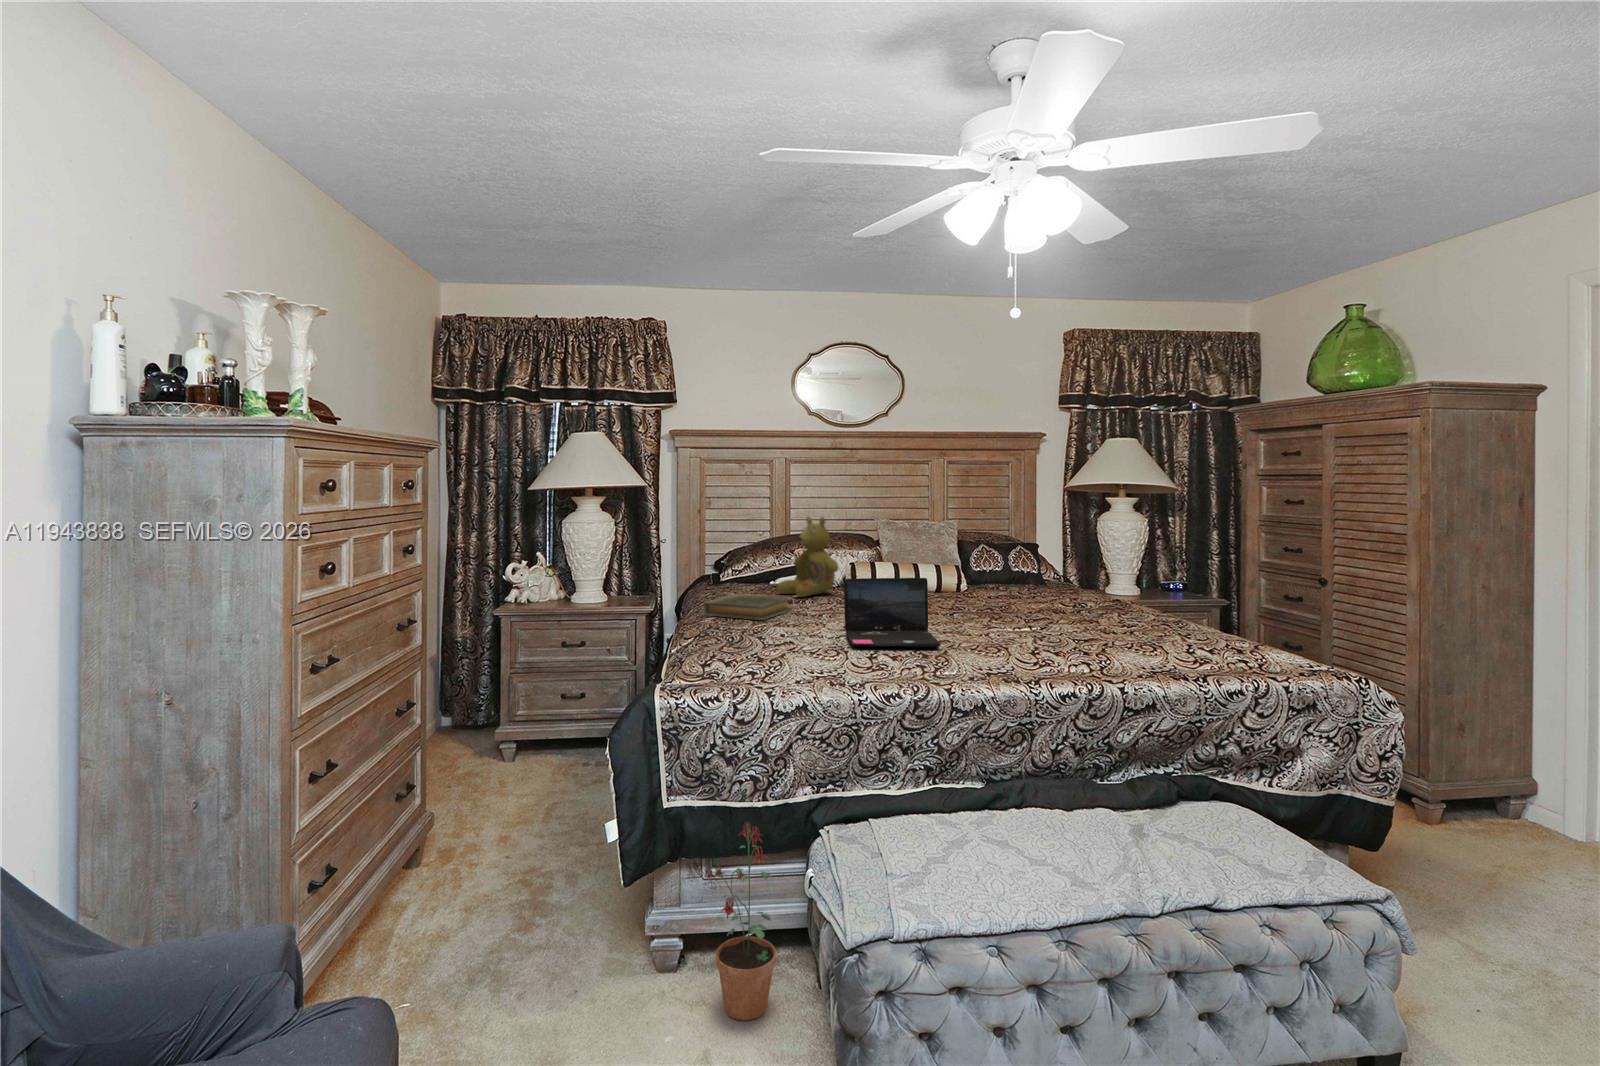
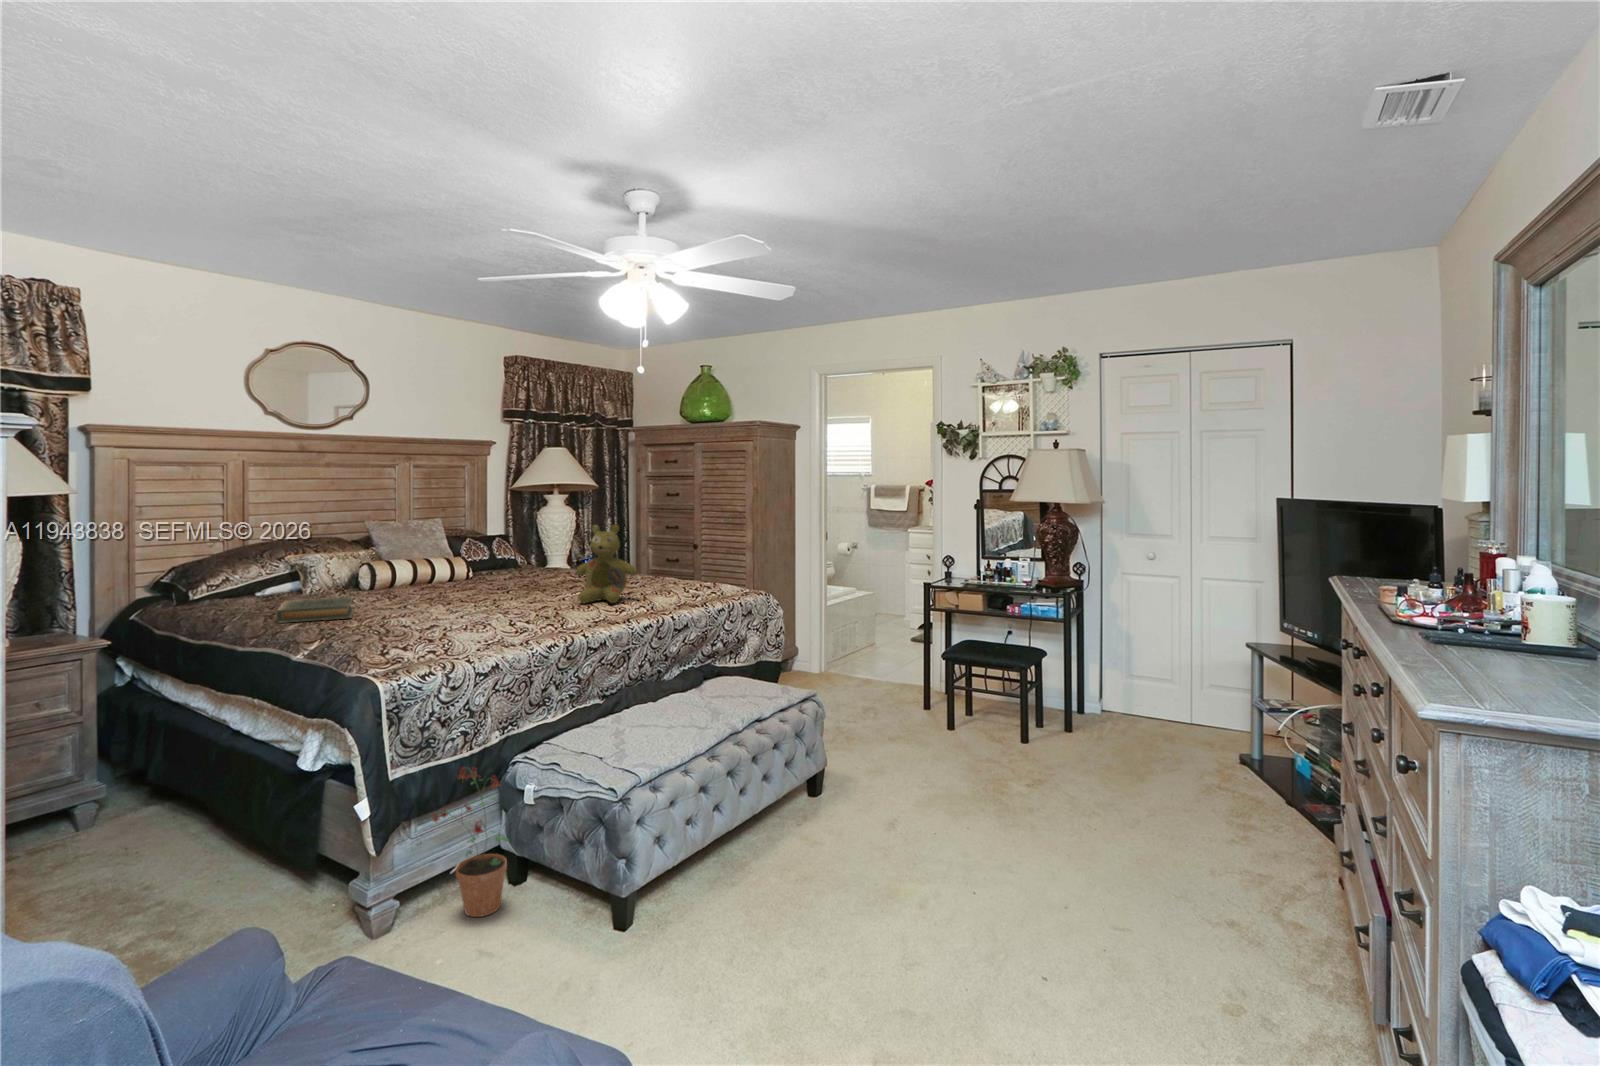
stuffed bear: present [777,517,838,597] -> present [575,525,637,603]
laptop: present [844,578,941,647] -> none [451,563,545,622]

